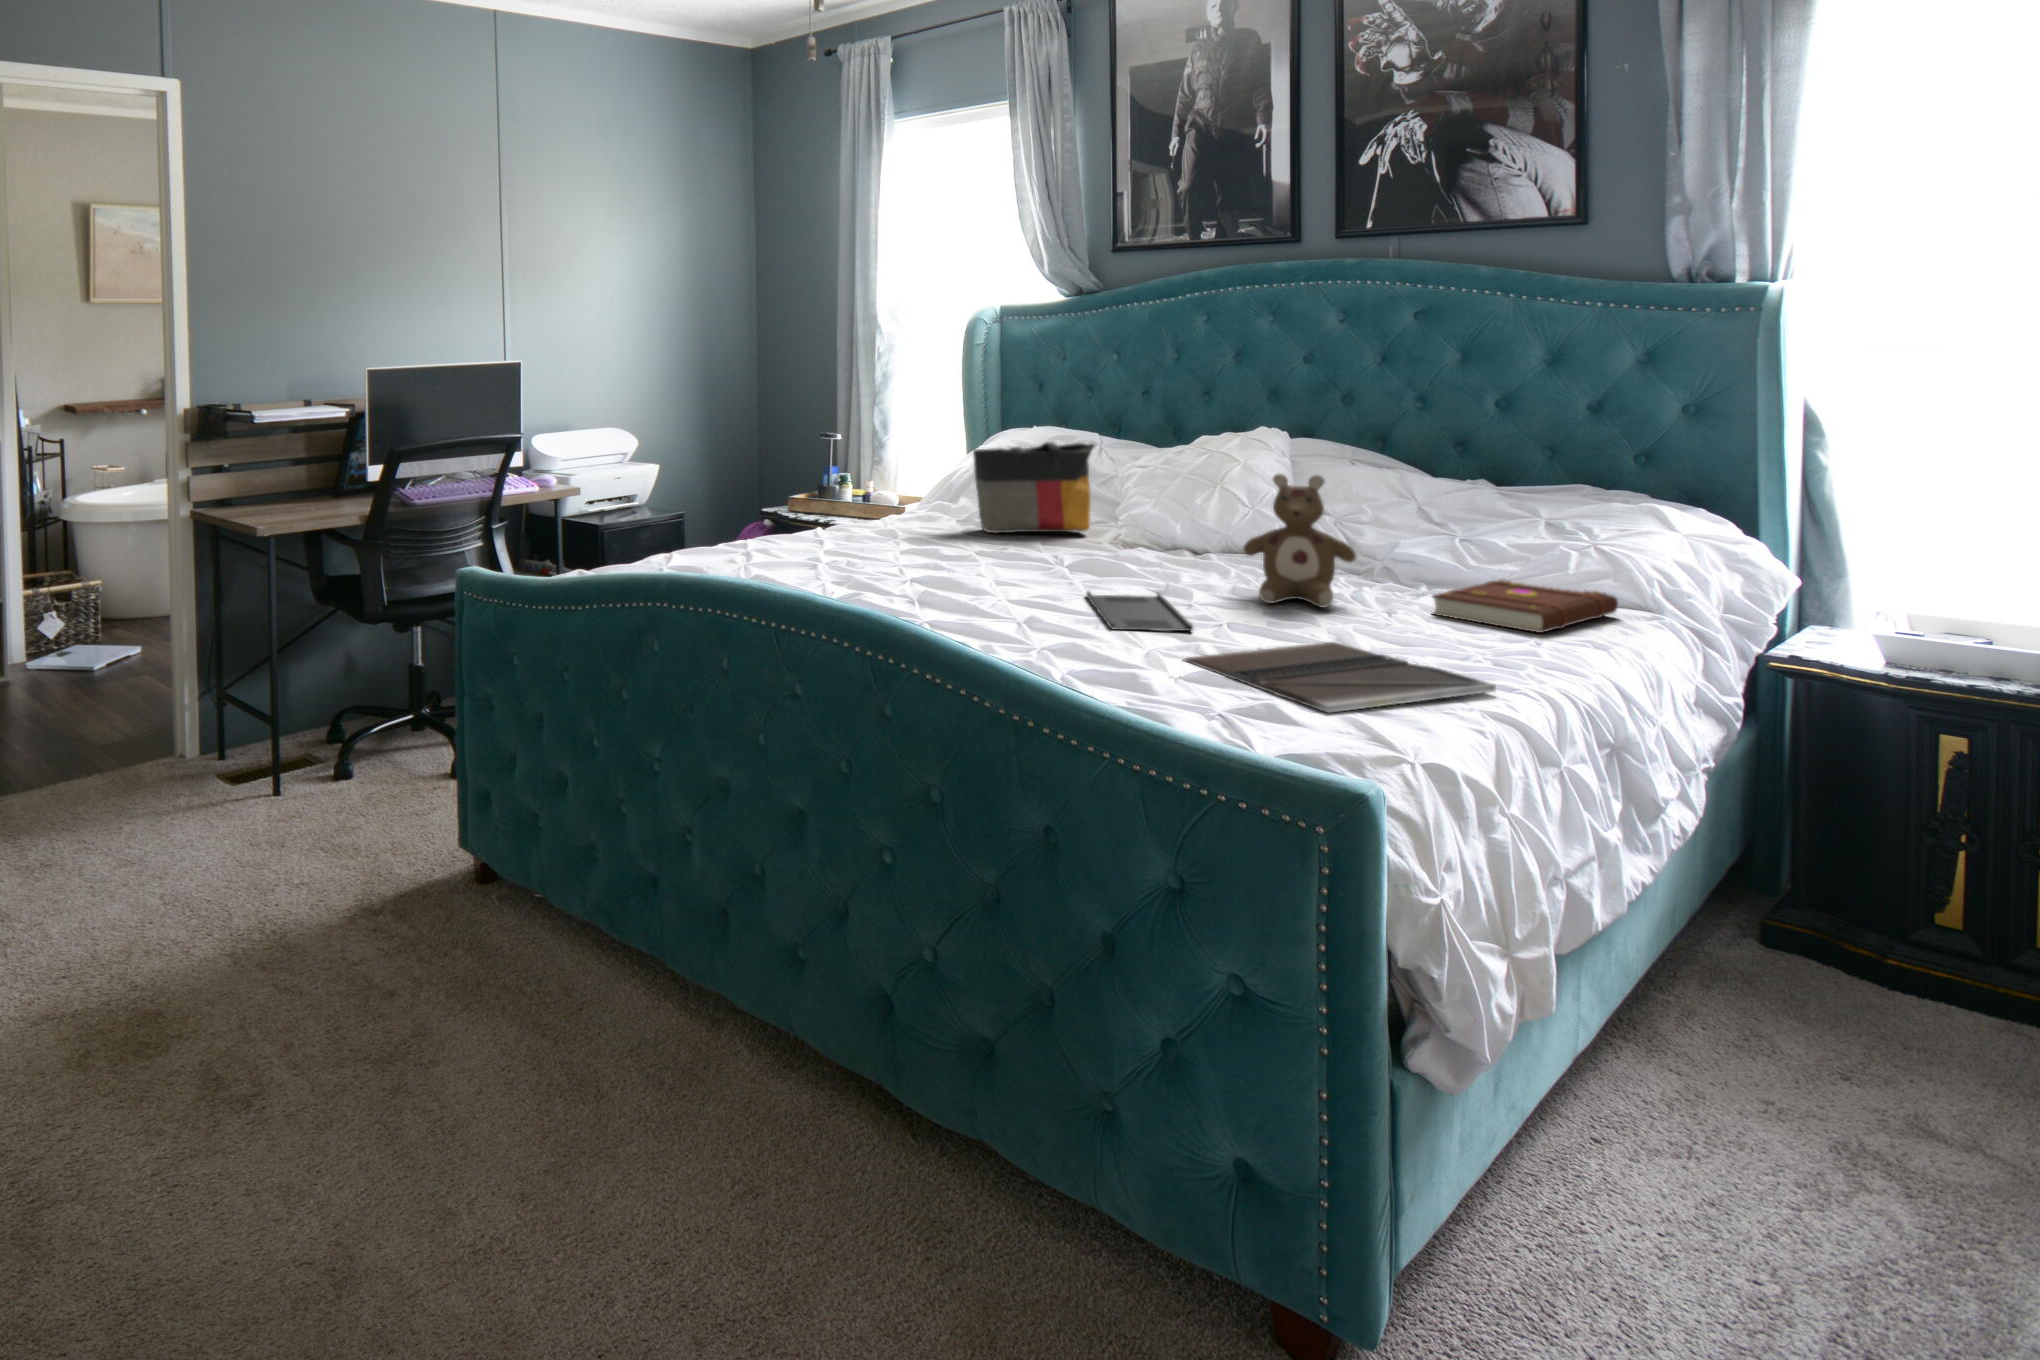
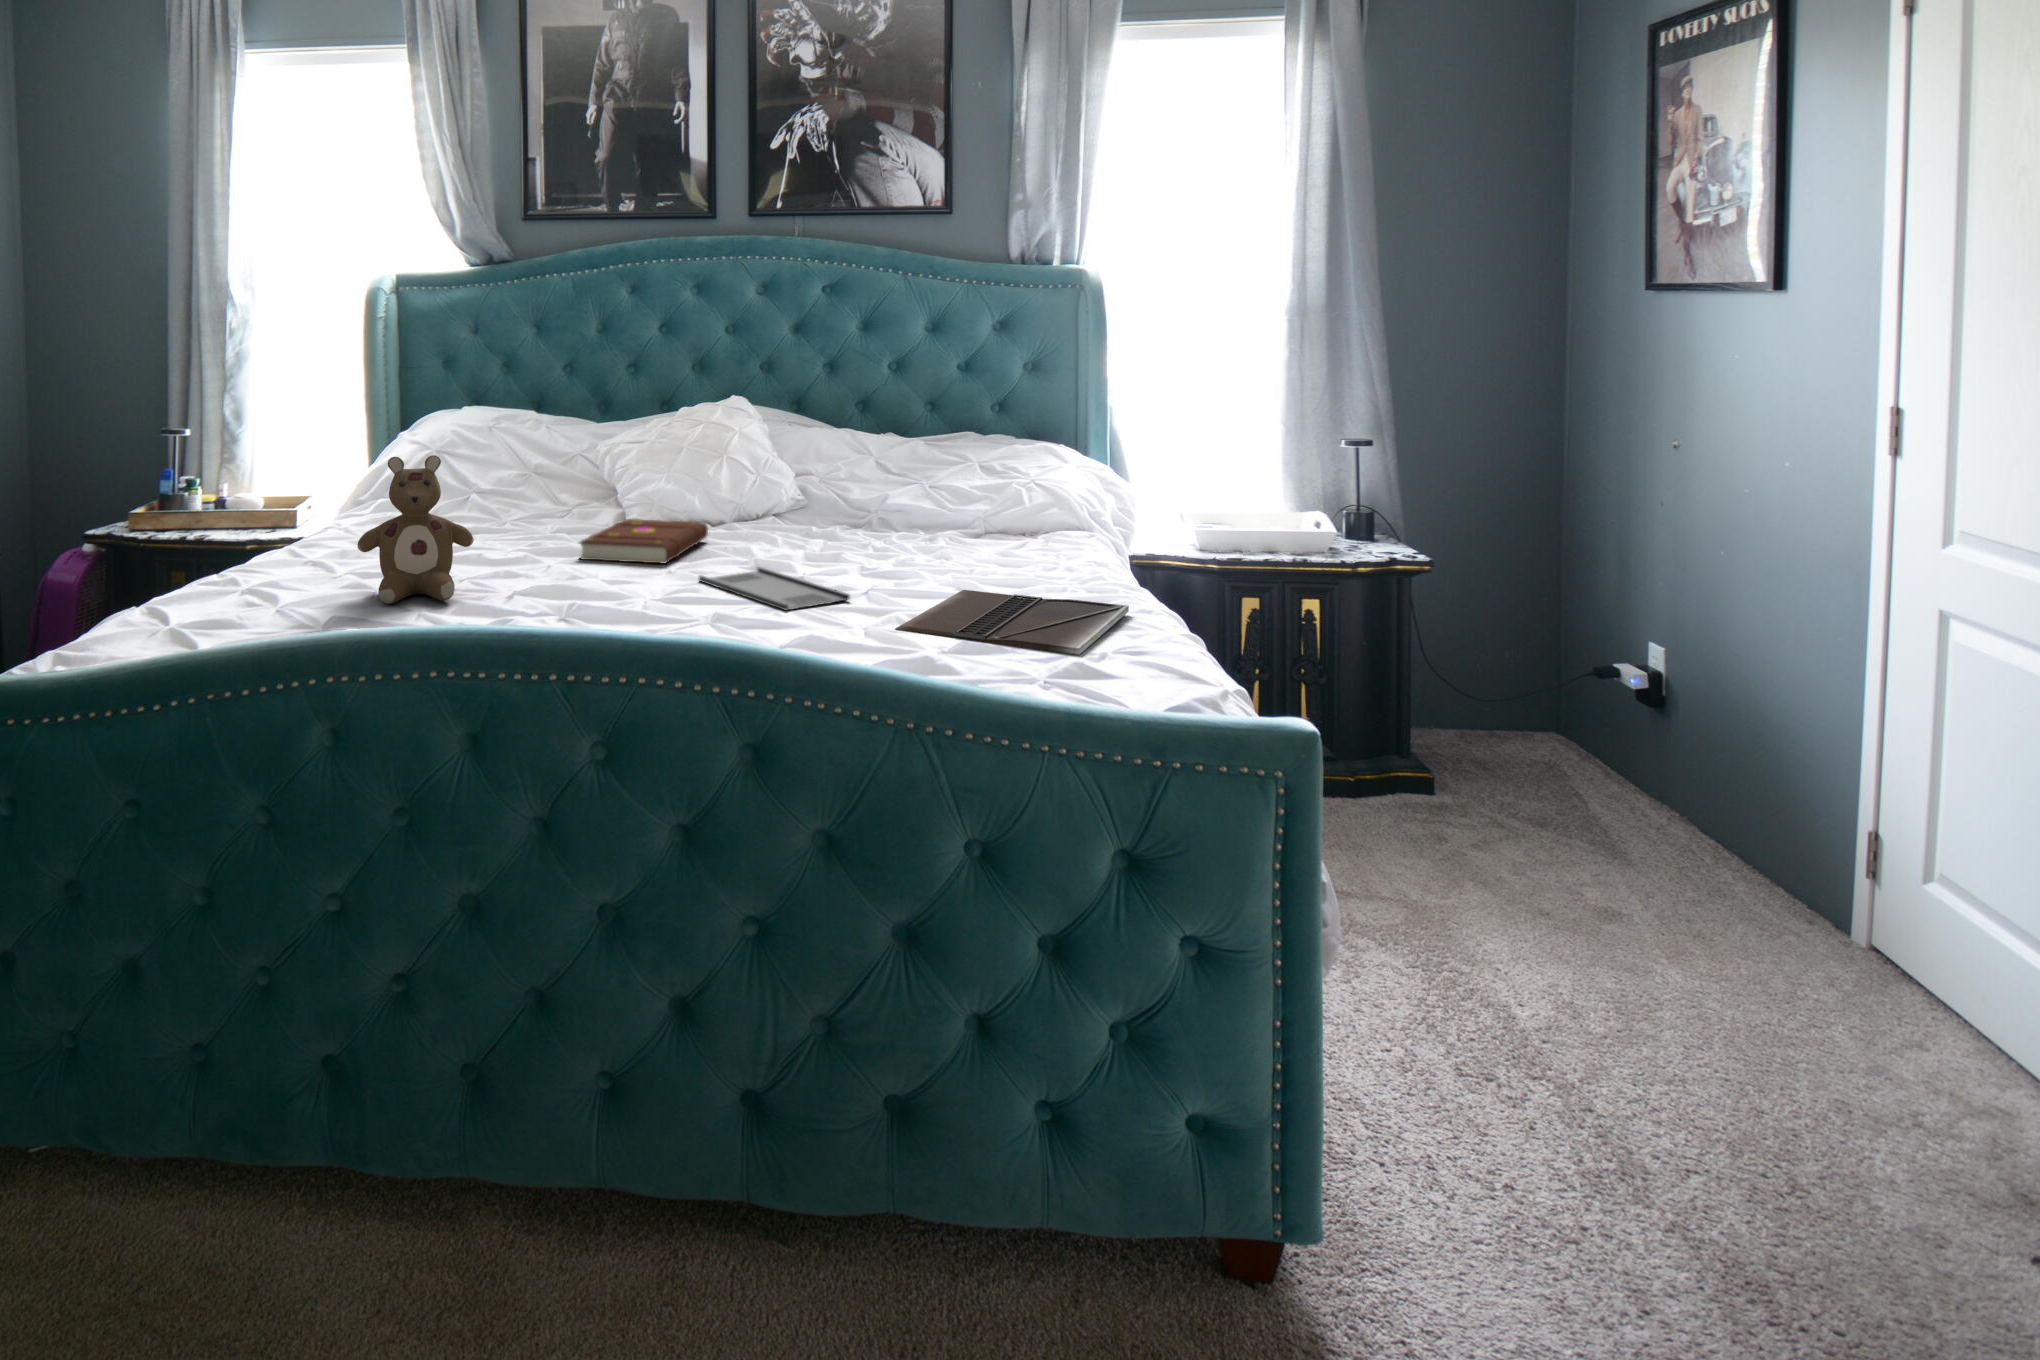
tote bag: present [973,442,1094,533] -> none [457,421,578,527]
stuffed bear: present [1243,474,1357,608] -> present [357,455,474,604]
book: present [1432,580,1618,633] -> present [579,519,708,564]

